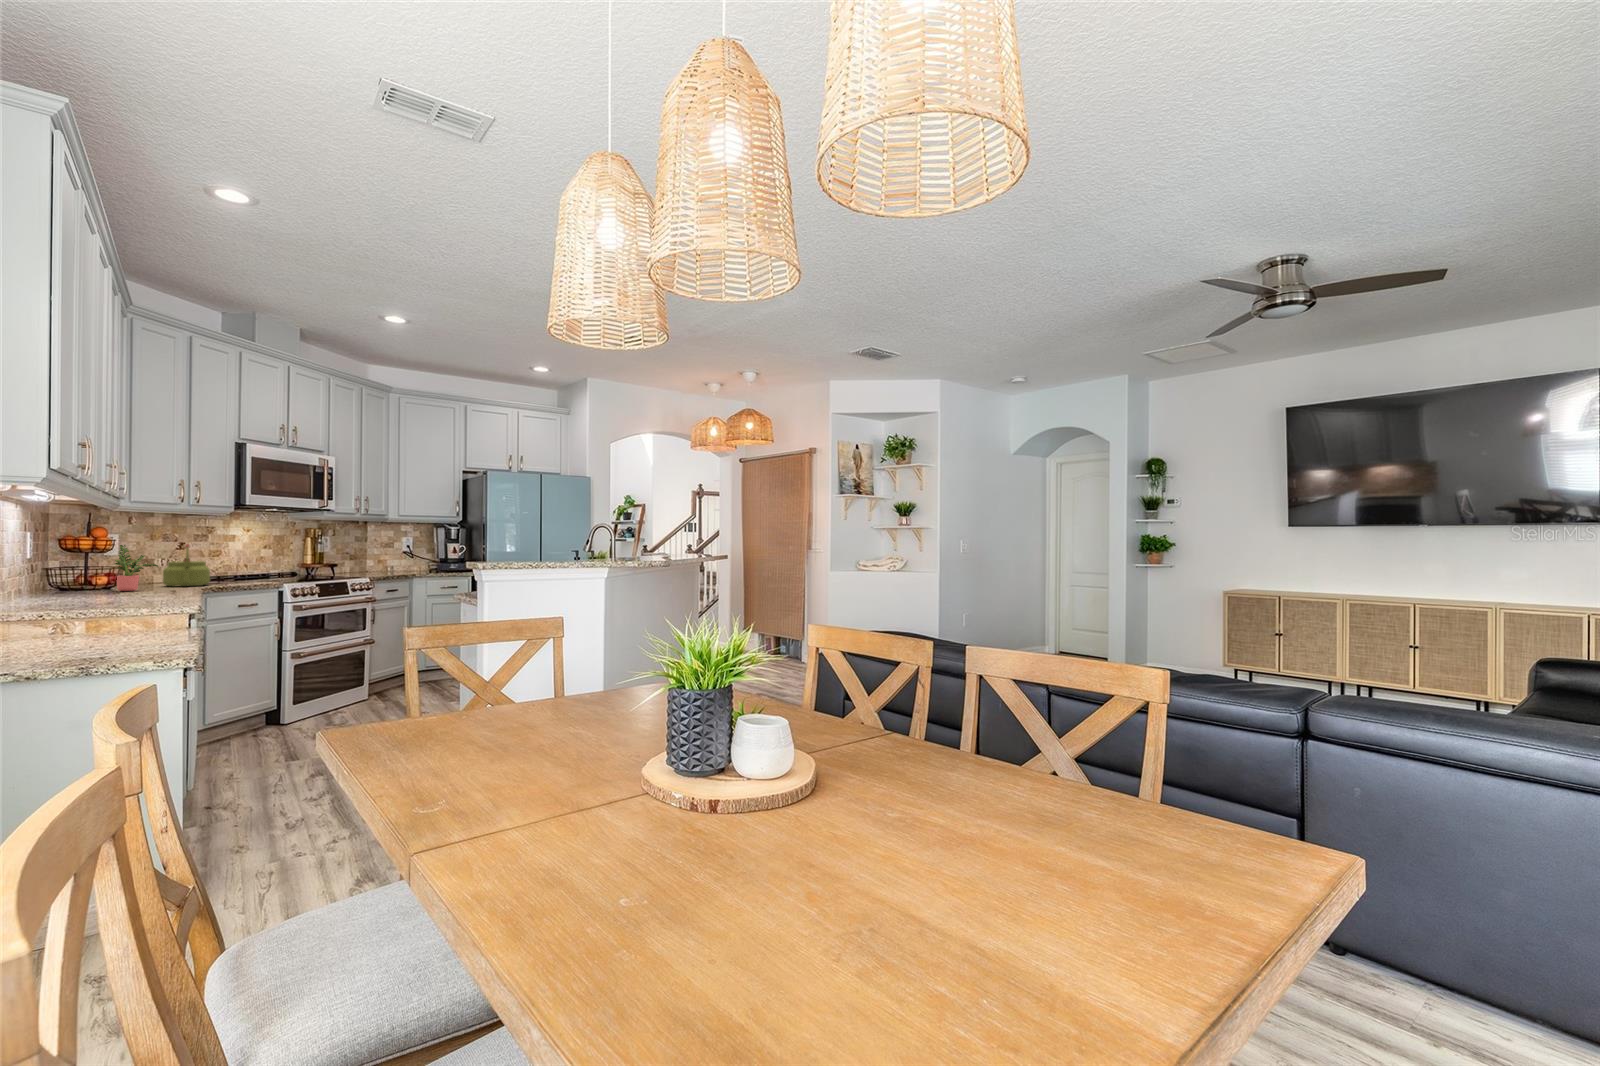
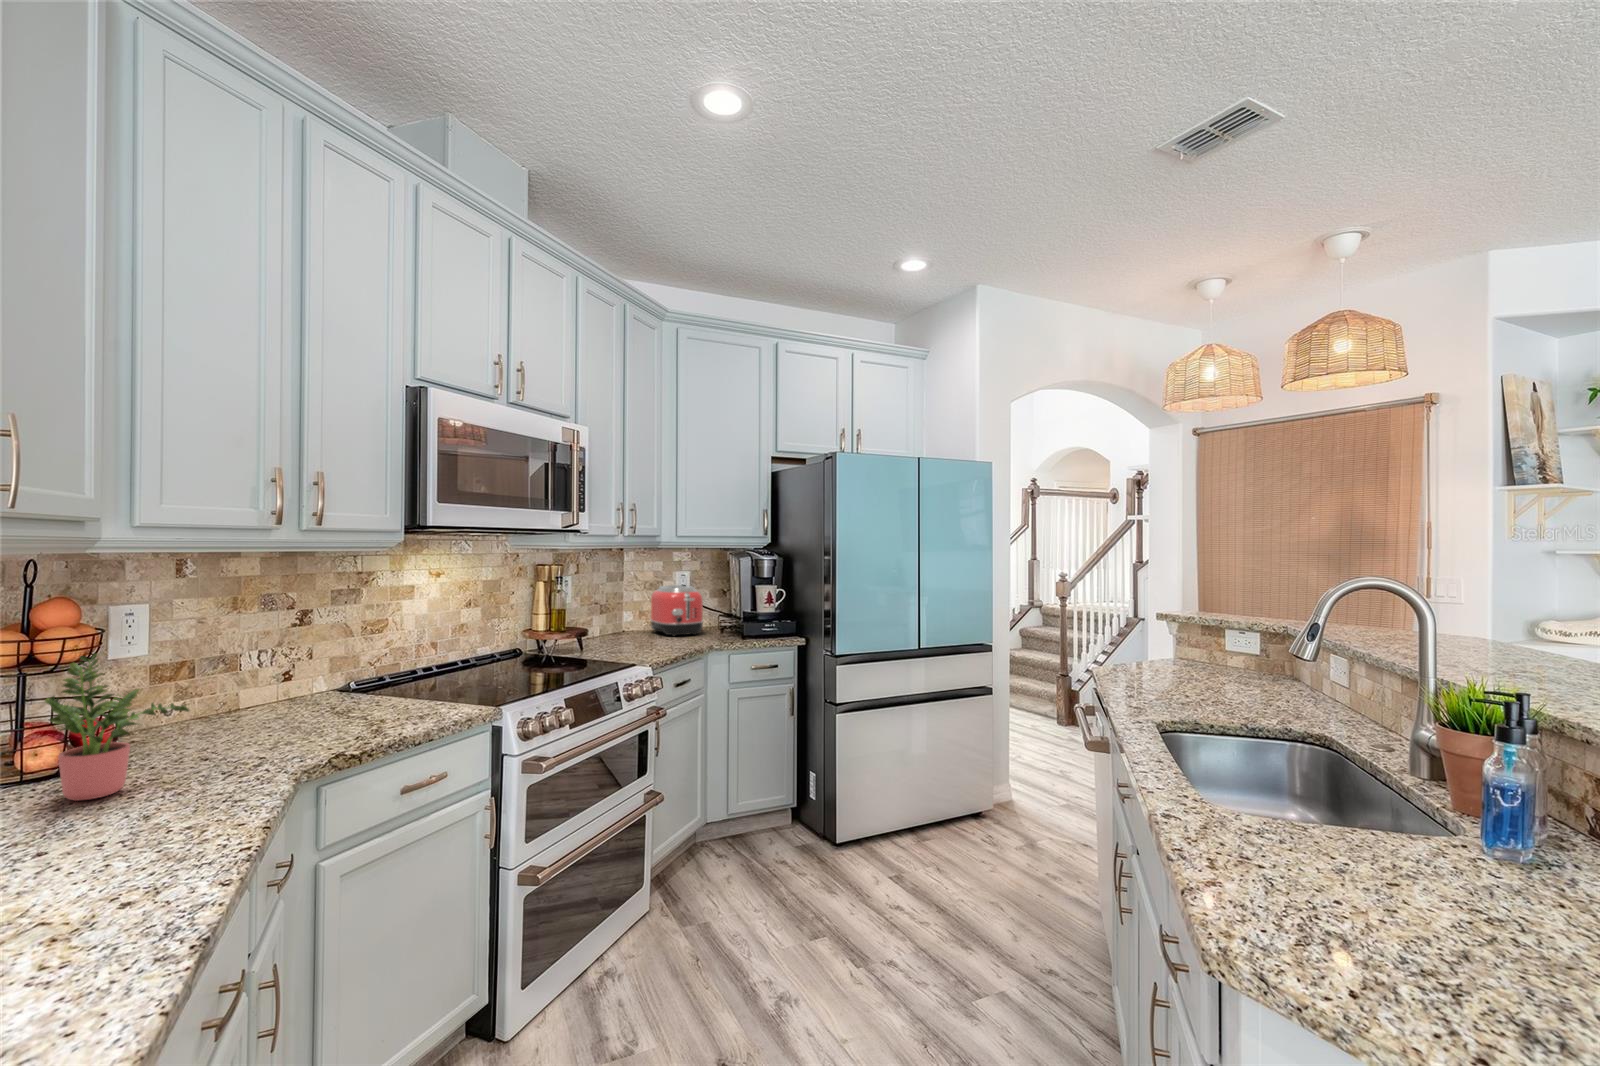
kettle: present [163,544,210,587] -> none [233,627,344,741]
toaster: none [384,545,417,572] -> present [650,585,703,636]

